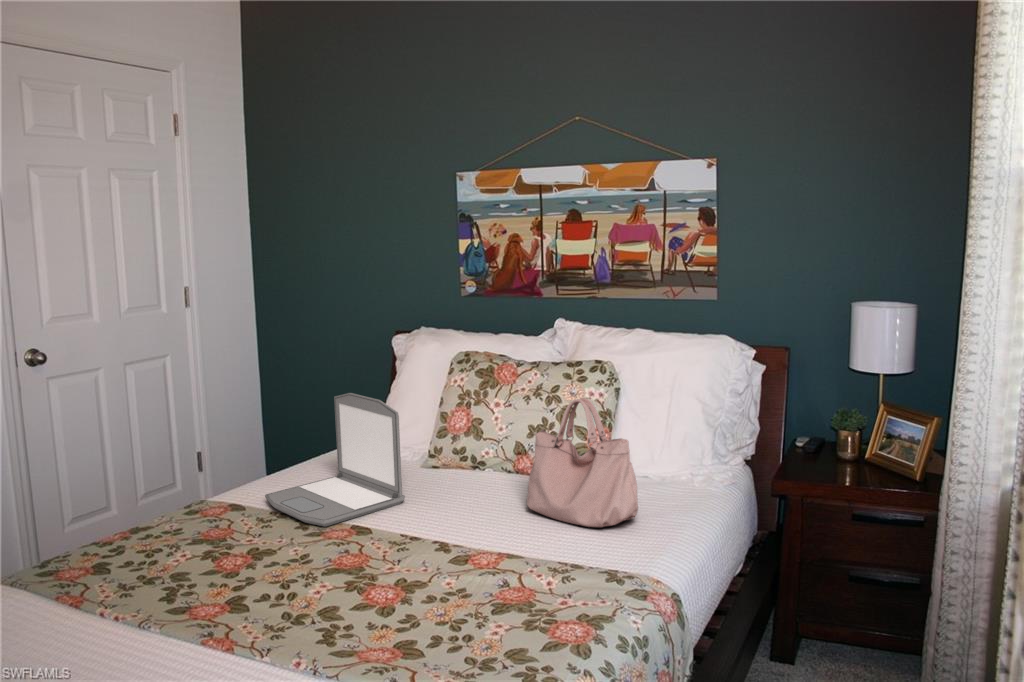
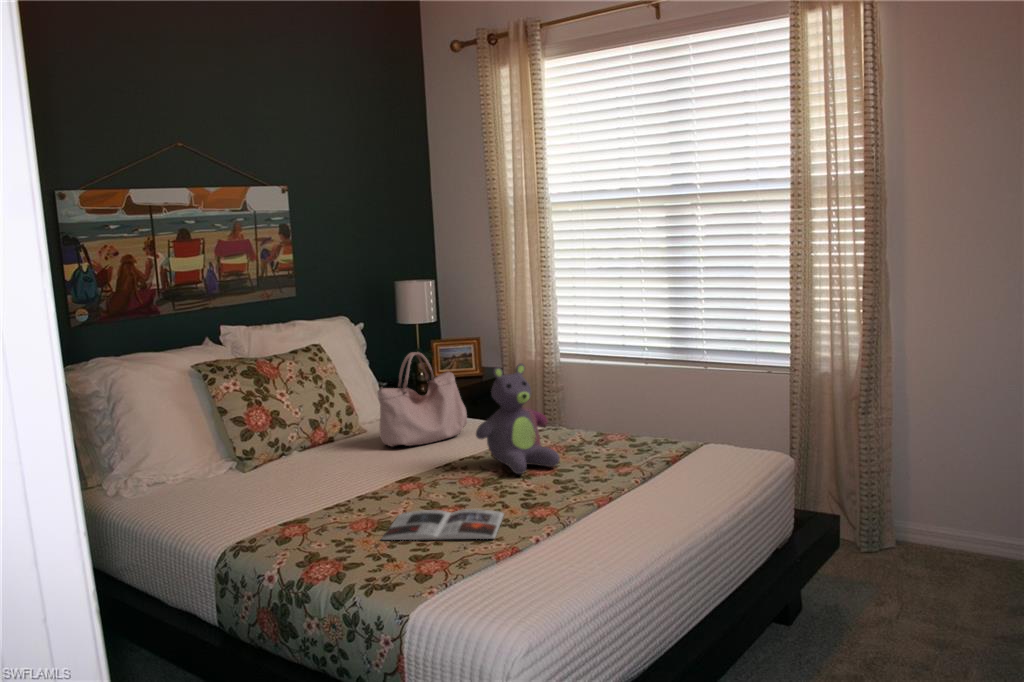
laptop: present [265,393,405,527] -> none [213,393,354,524]
stuffed bear: none [411,442,529,611] -> present [476,364,560,474]
magazine: none [176,556,281,617] -> present [382,509,504,540]

